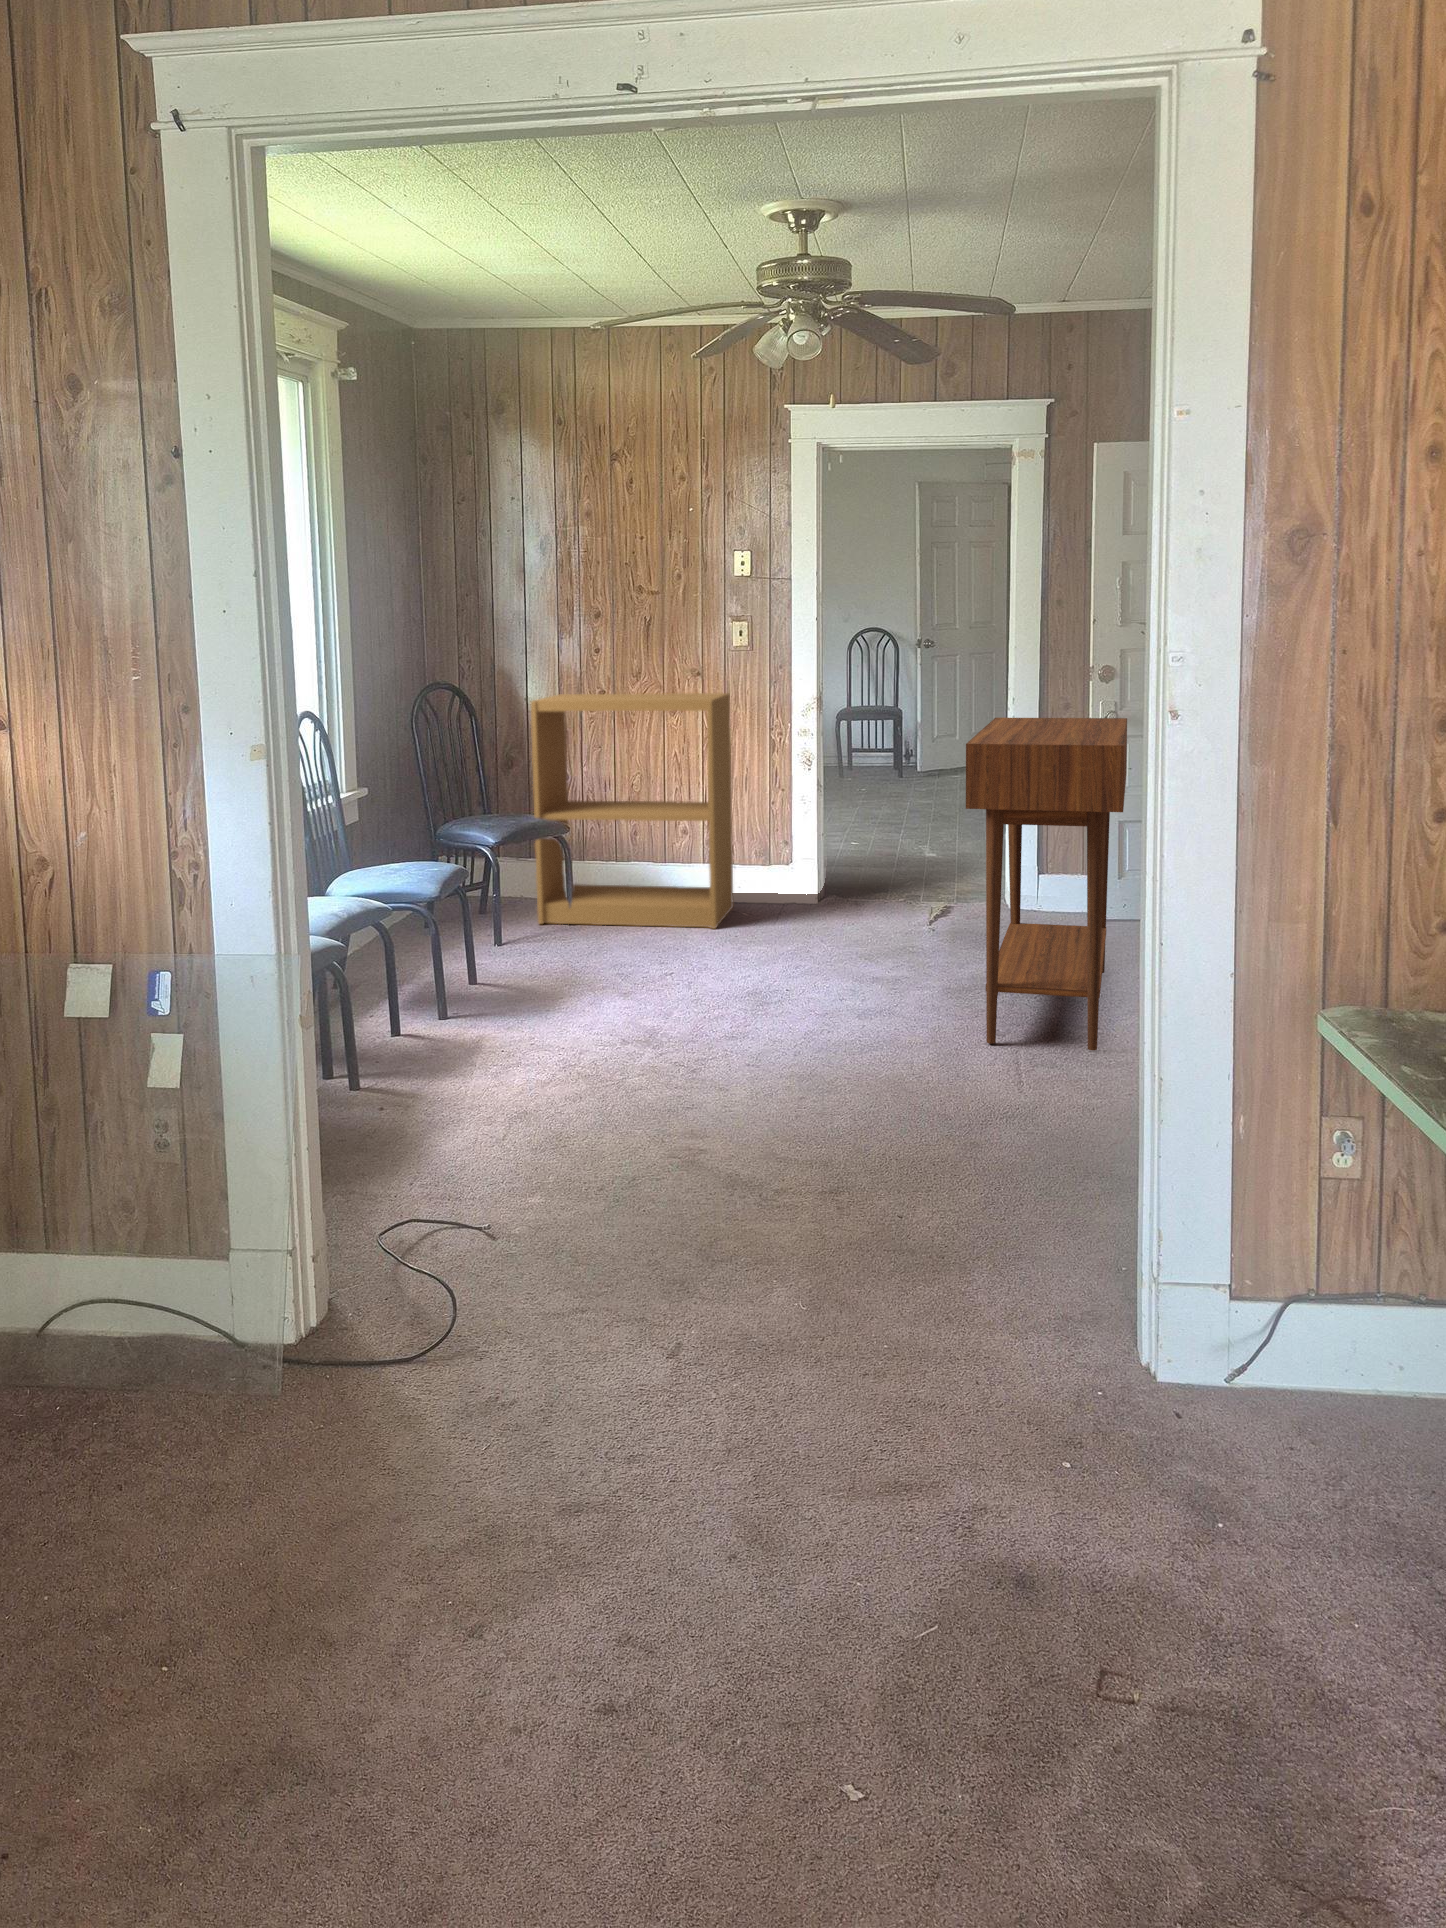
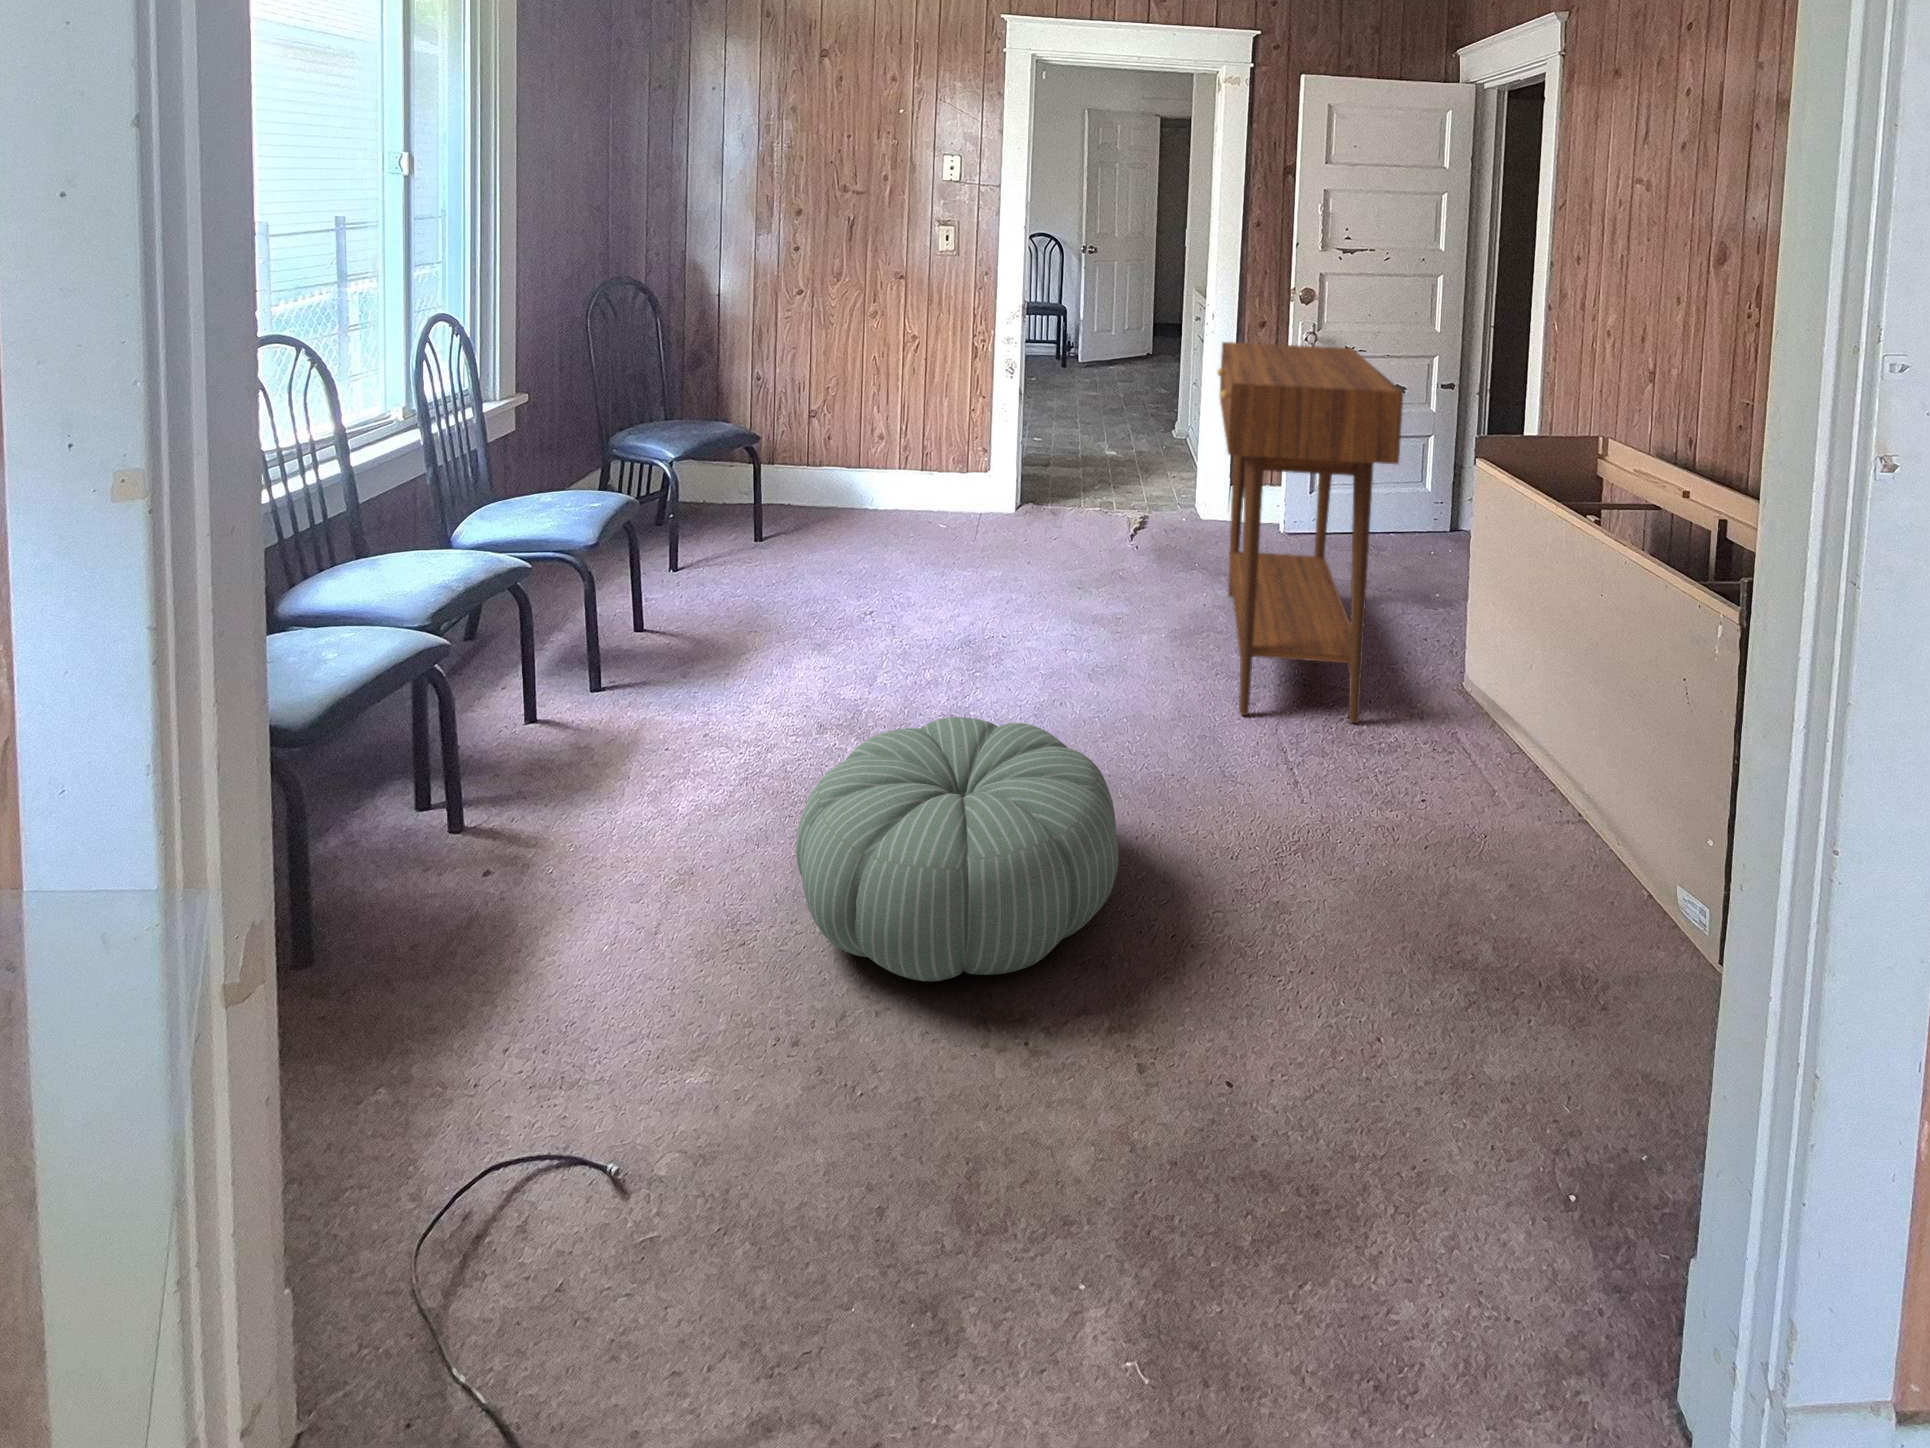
bookshelf: present [531,693,733,929] -> none [724,292,937,543]
pouf: none [599,1008,841,1161] -> present [796,717,1119,981]

